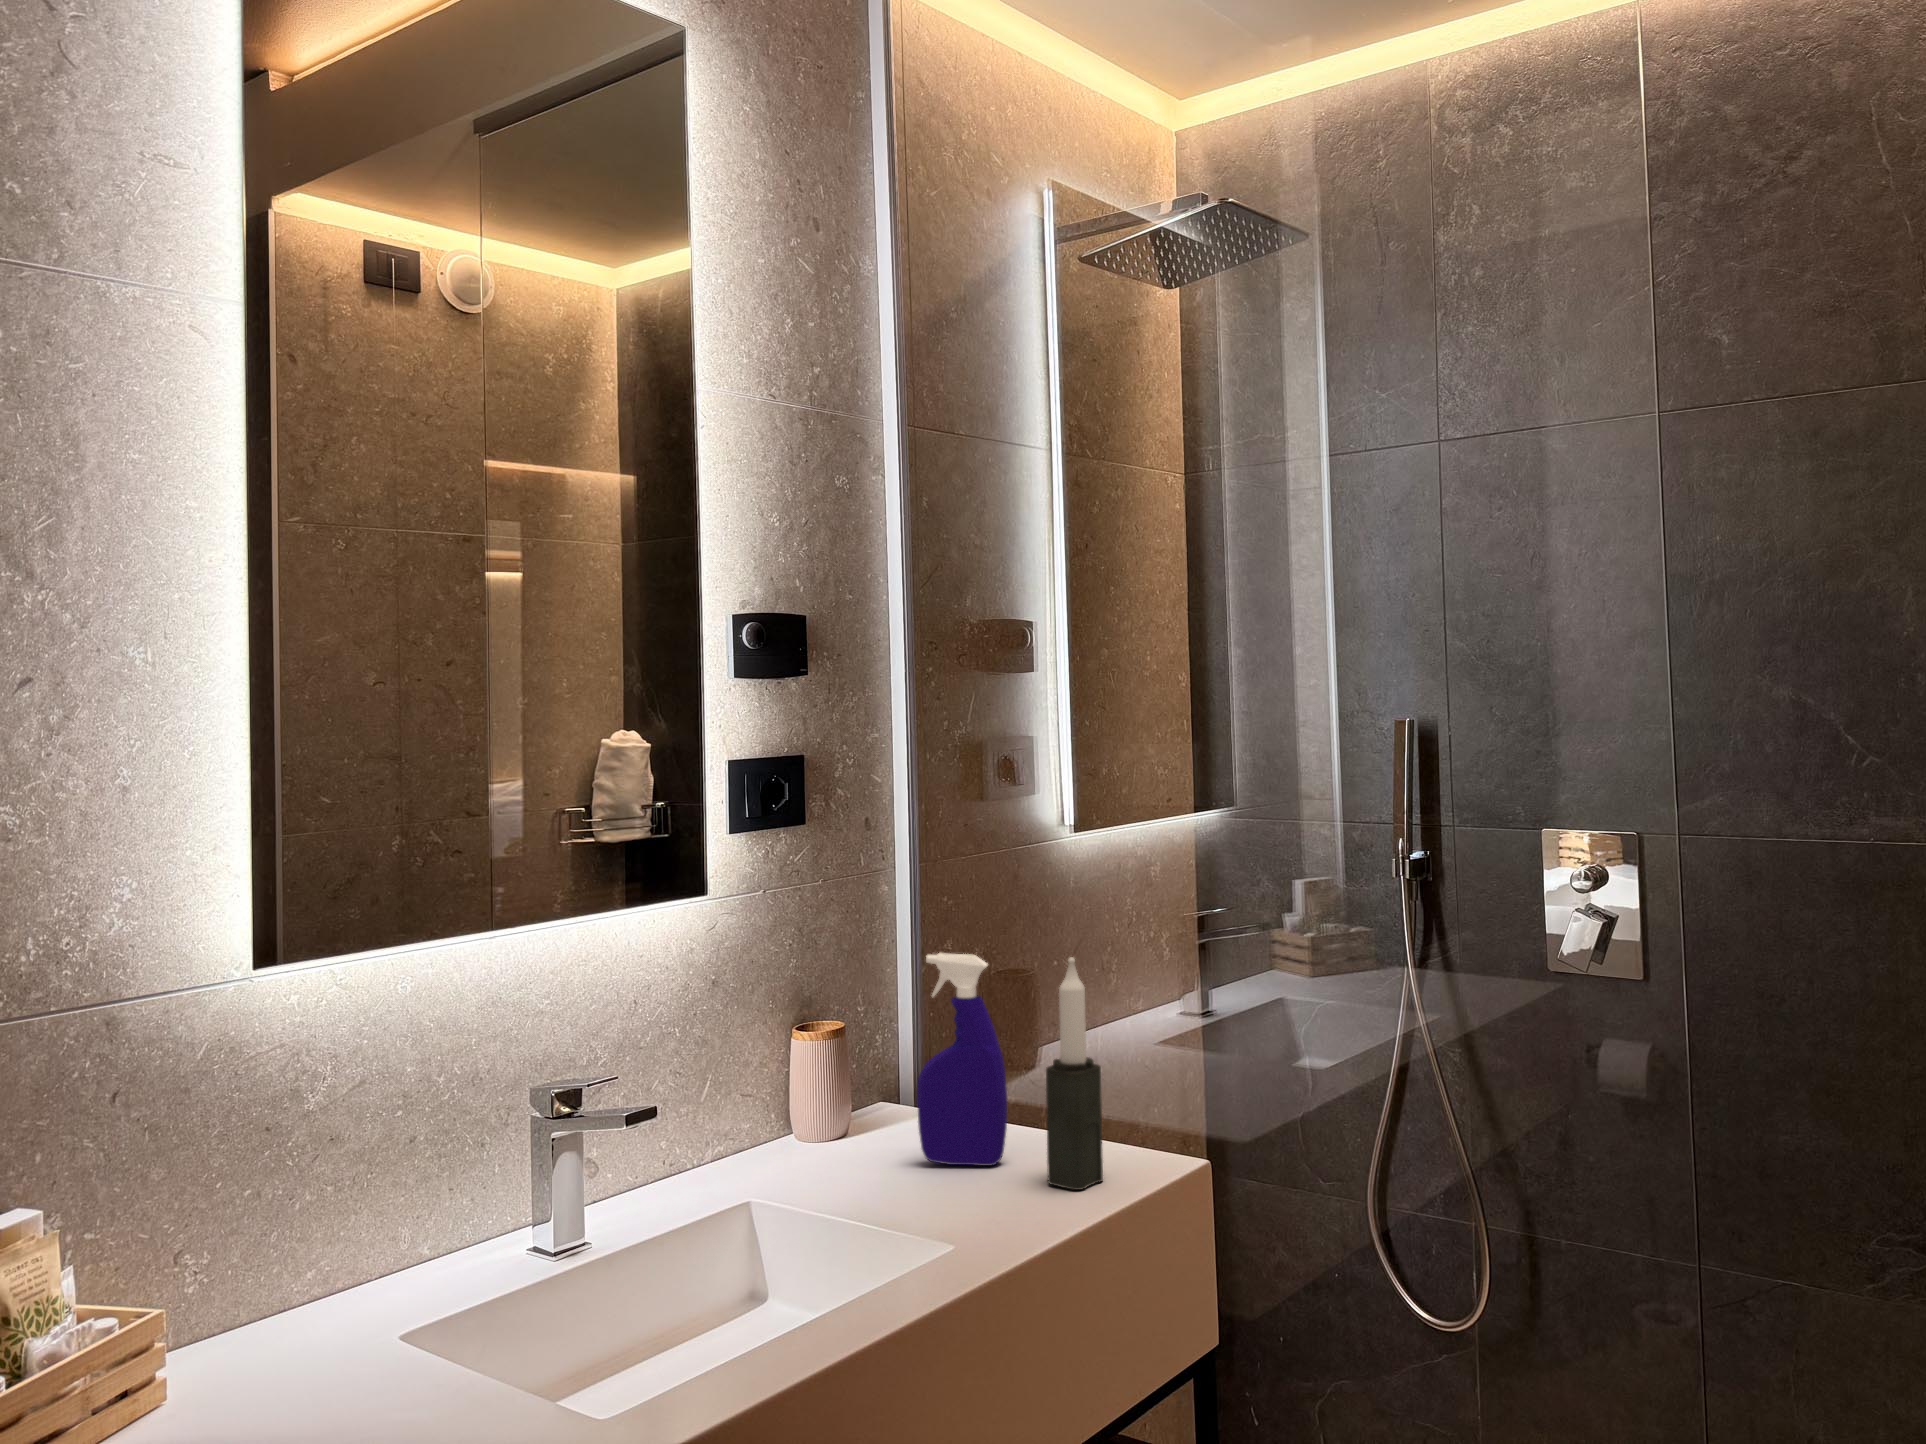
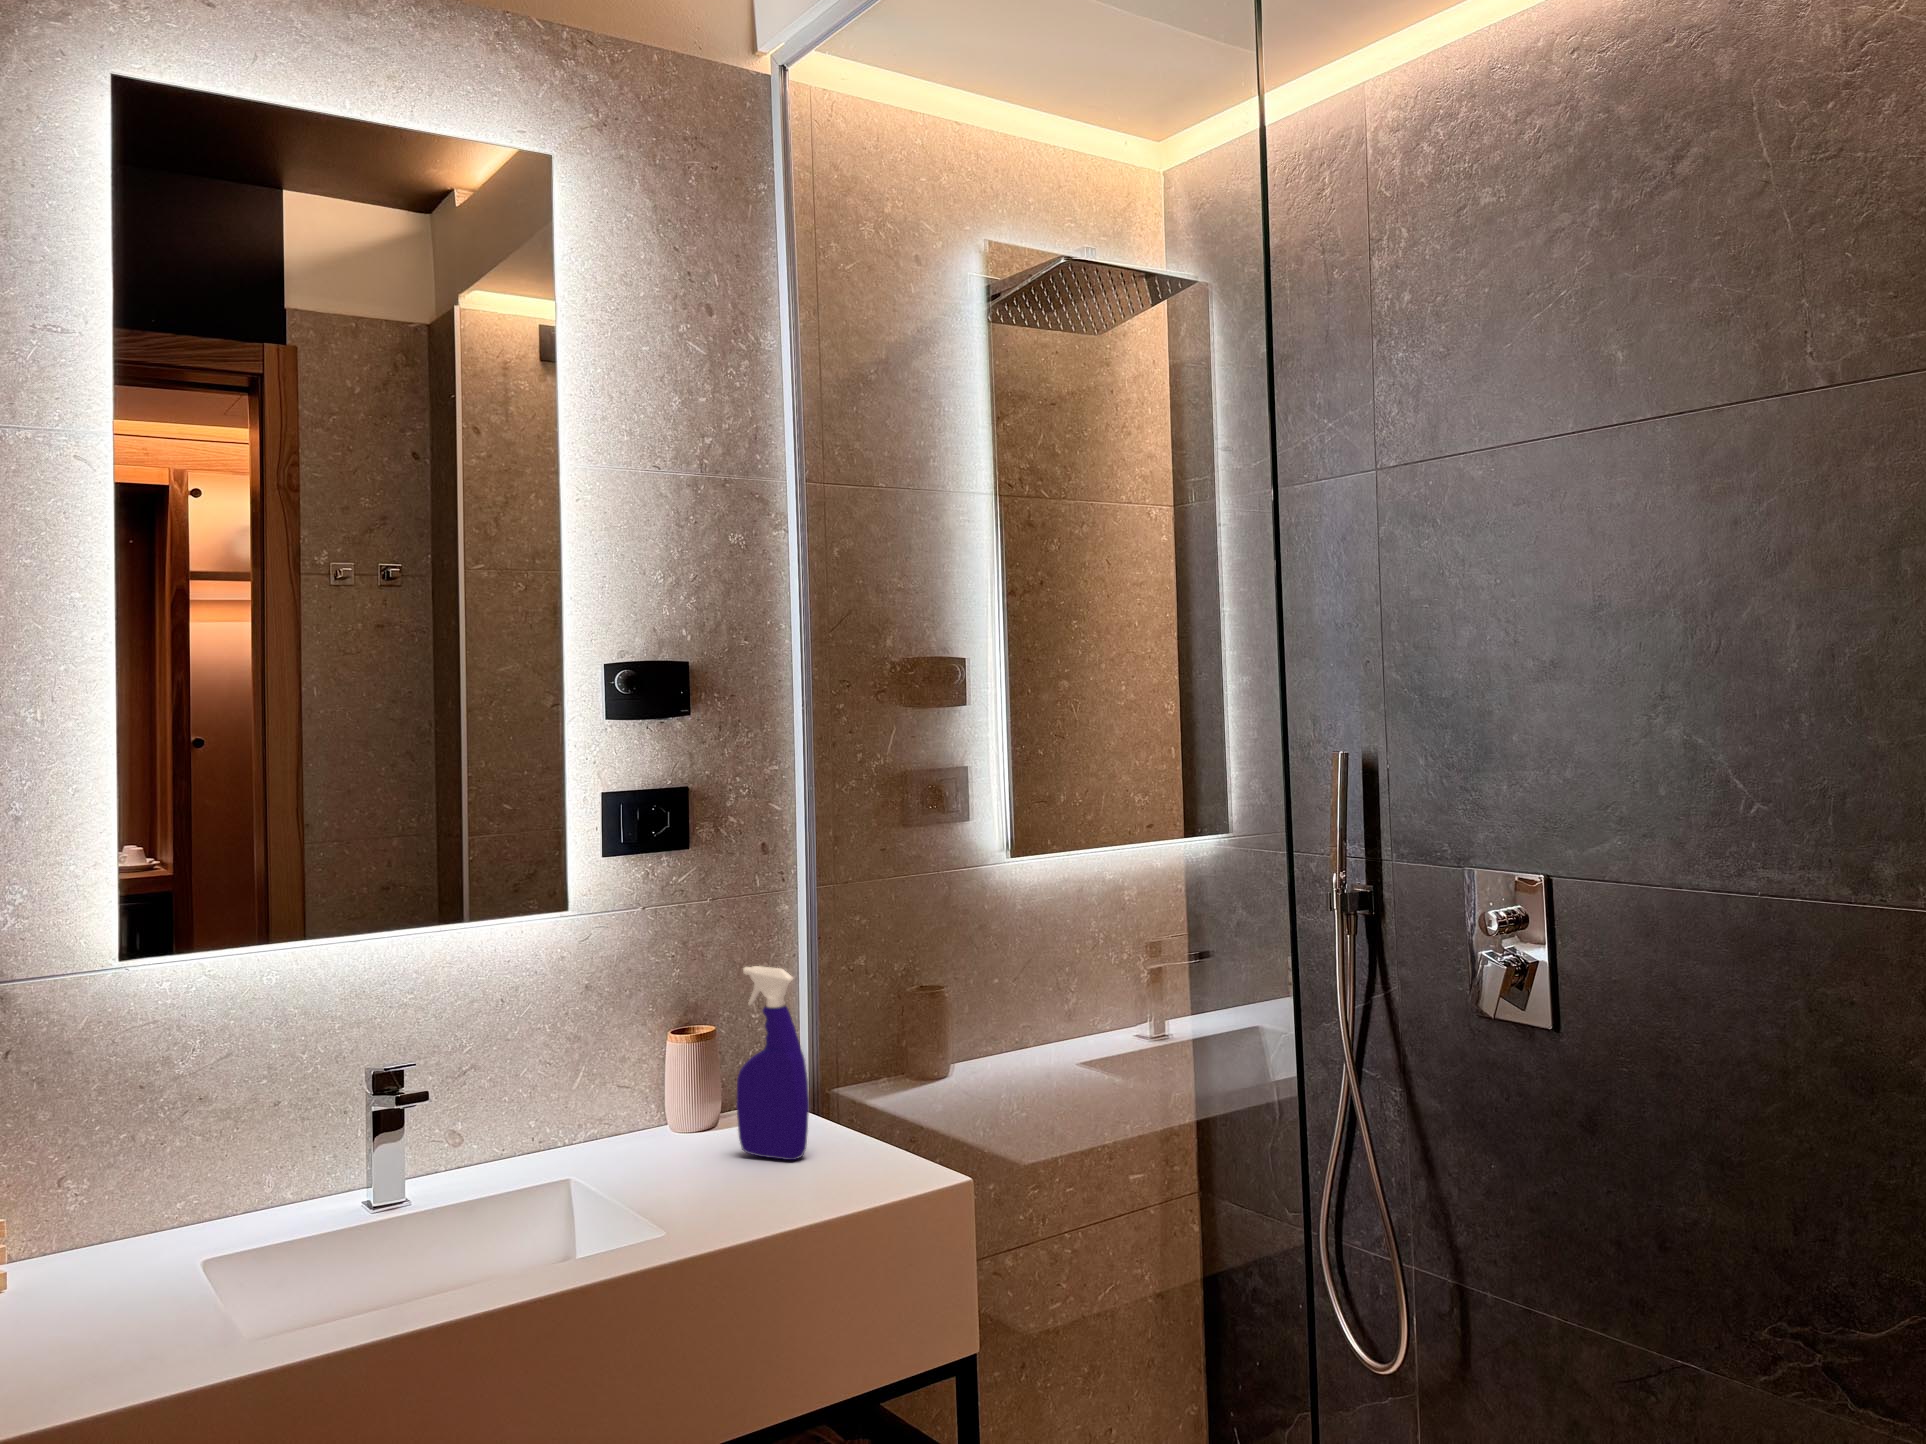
candle: present [1046,957,1103,1190] -> none [812,975,863,1189]

